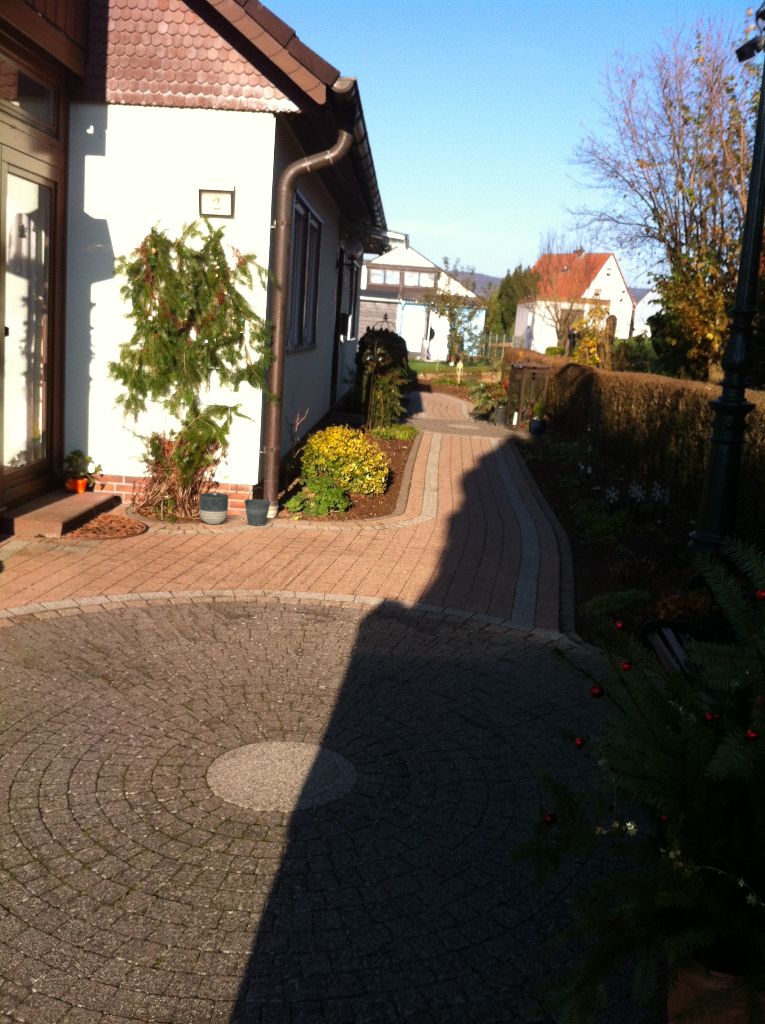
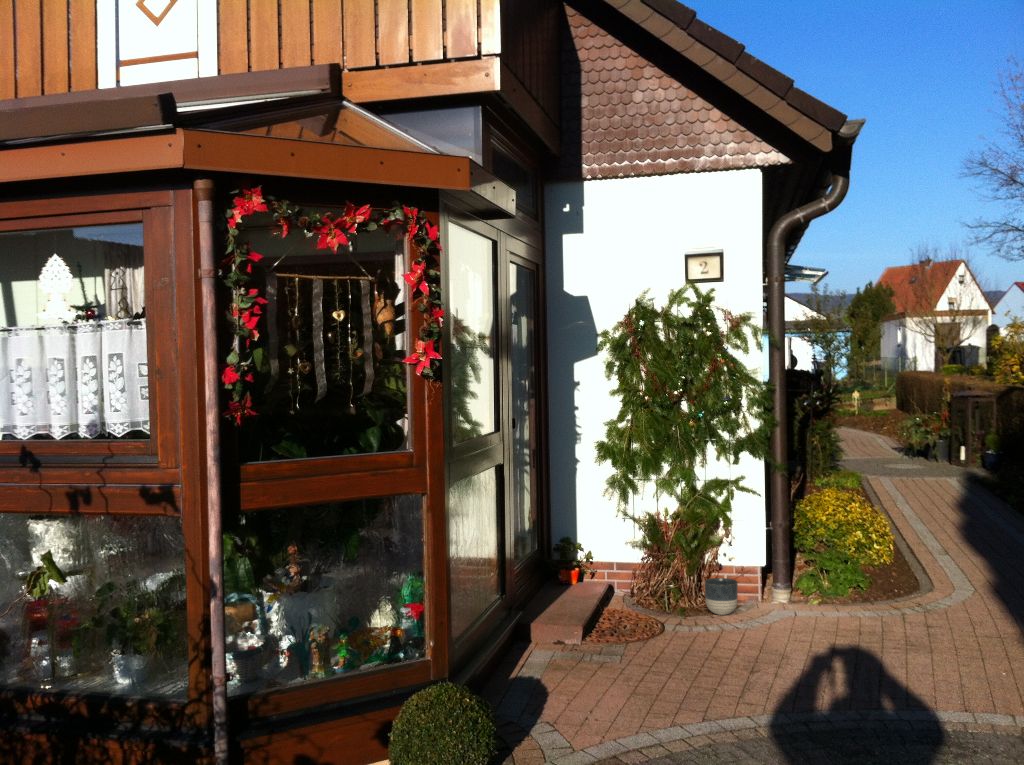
bucket: present [244,497,271,526] -> none [754,570,785,614]

